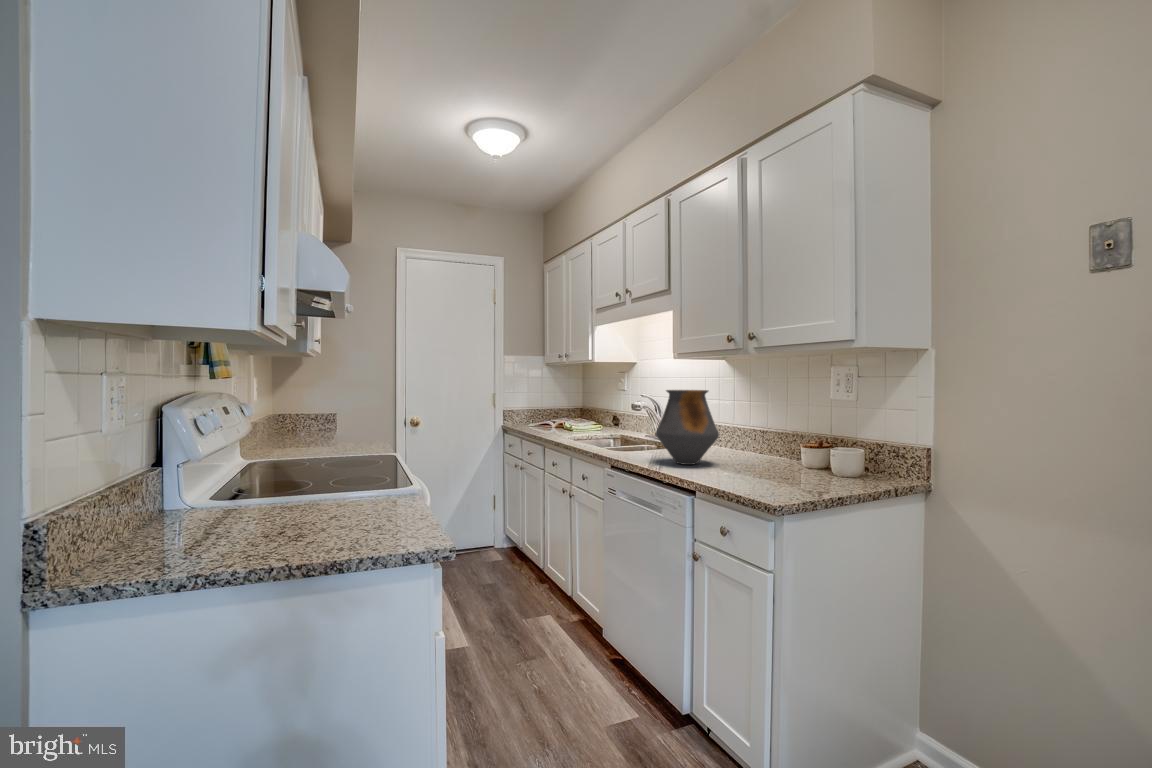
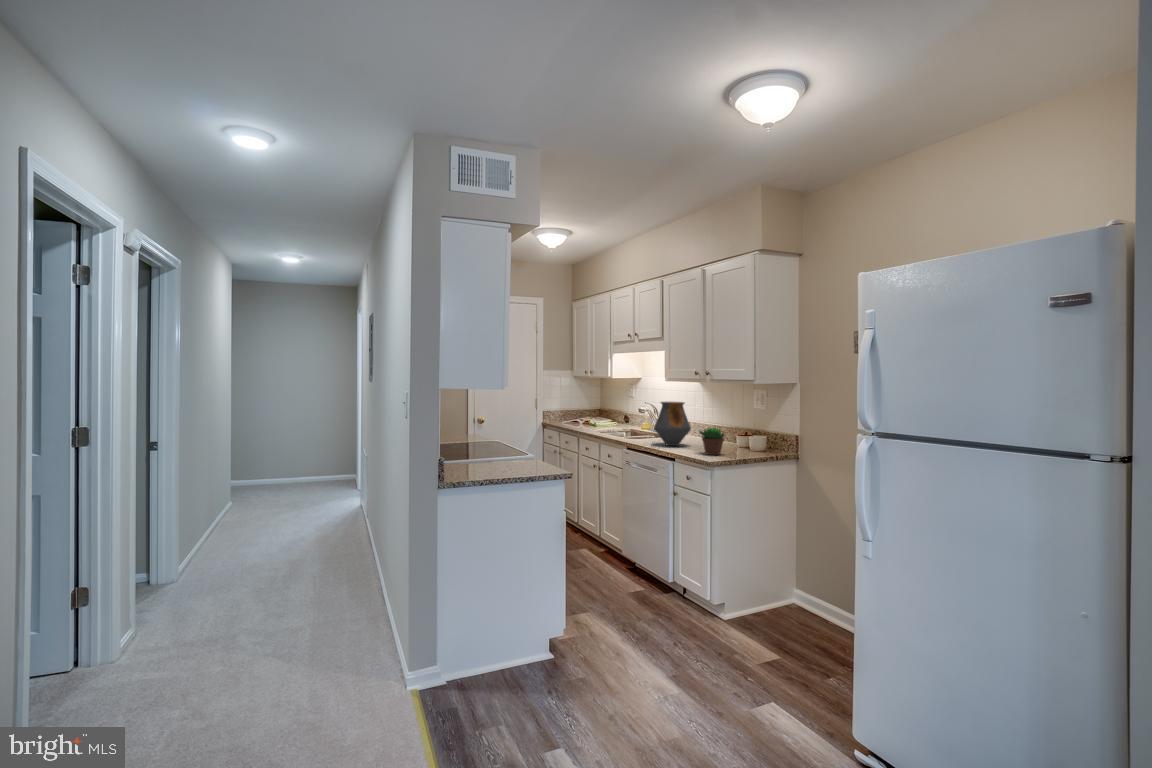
succulent plant: none [738,431,793,485] -> present [699,428,724,455]

